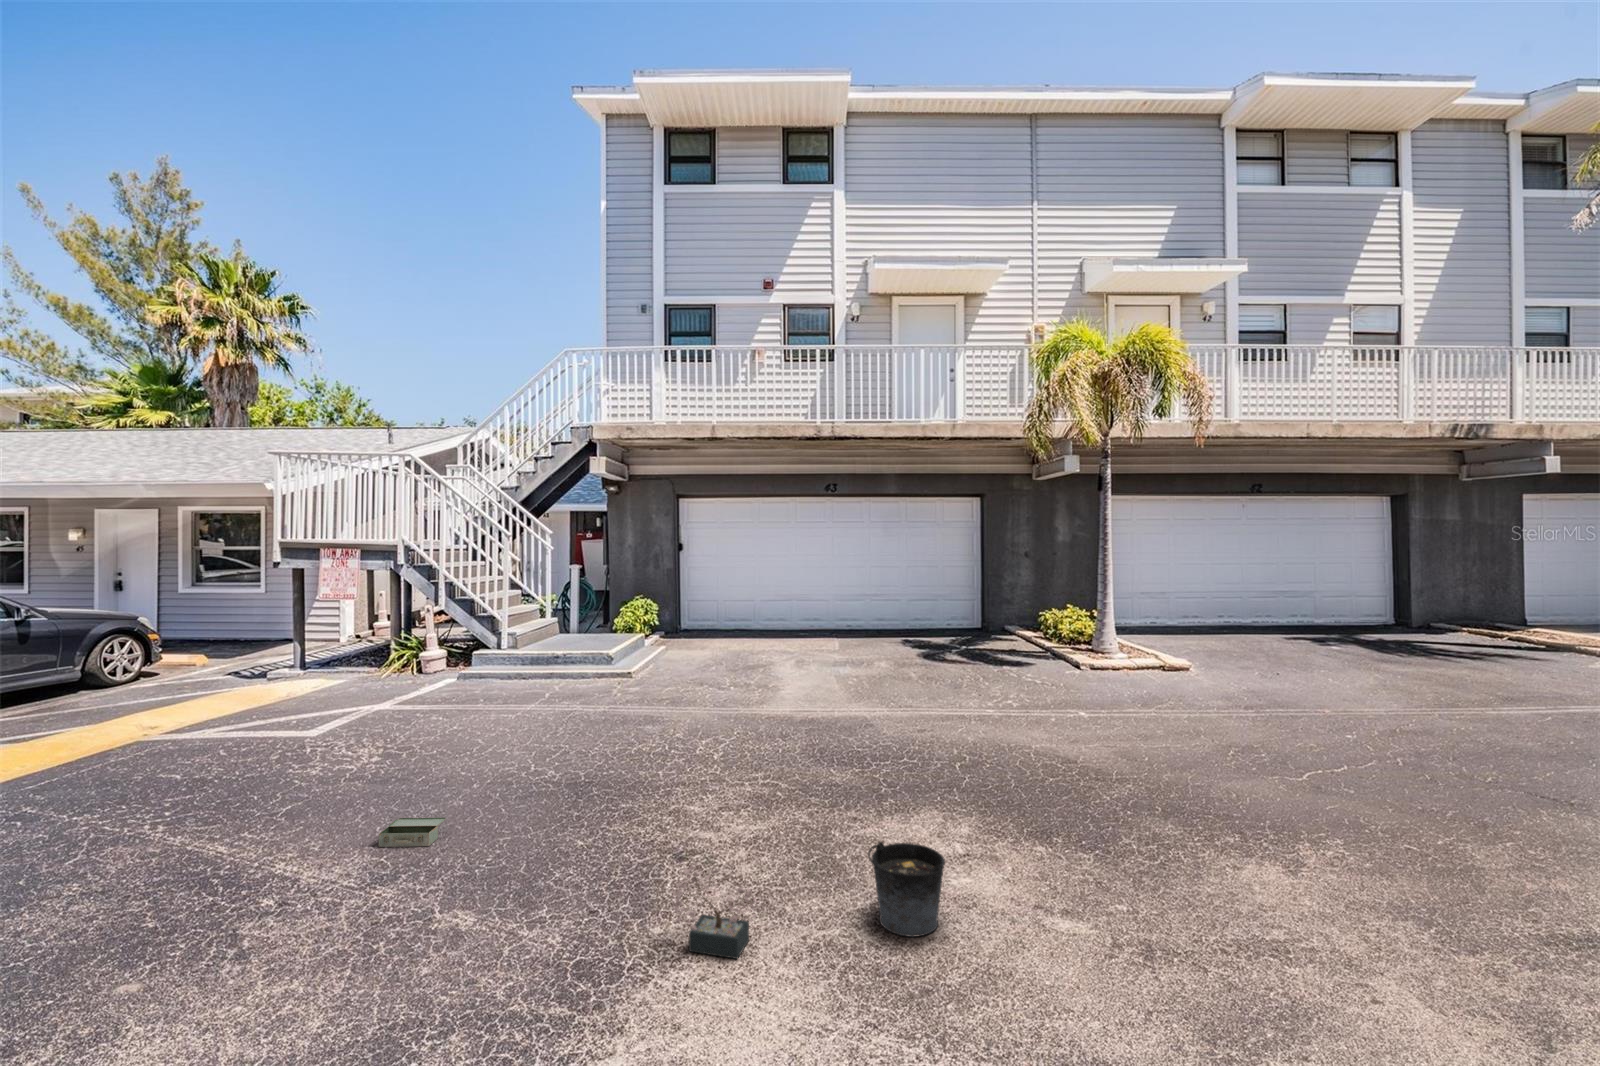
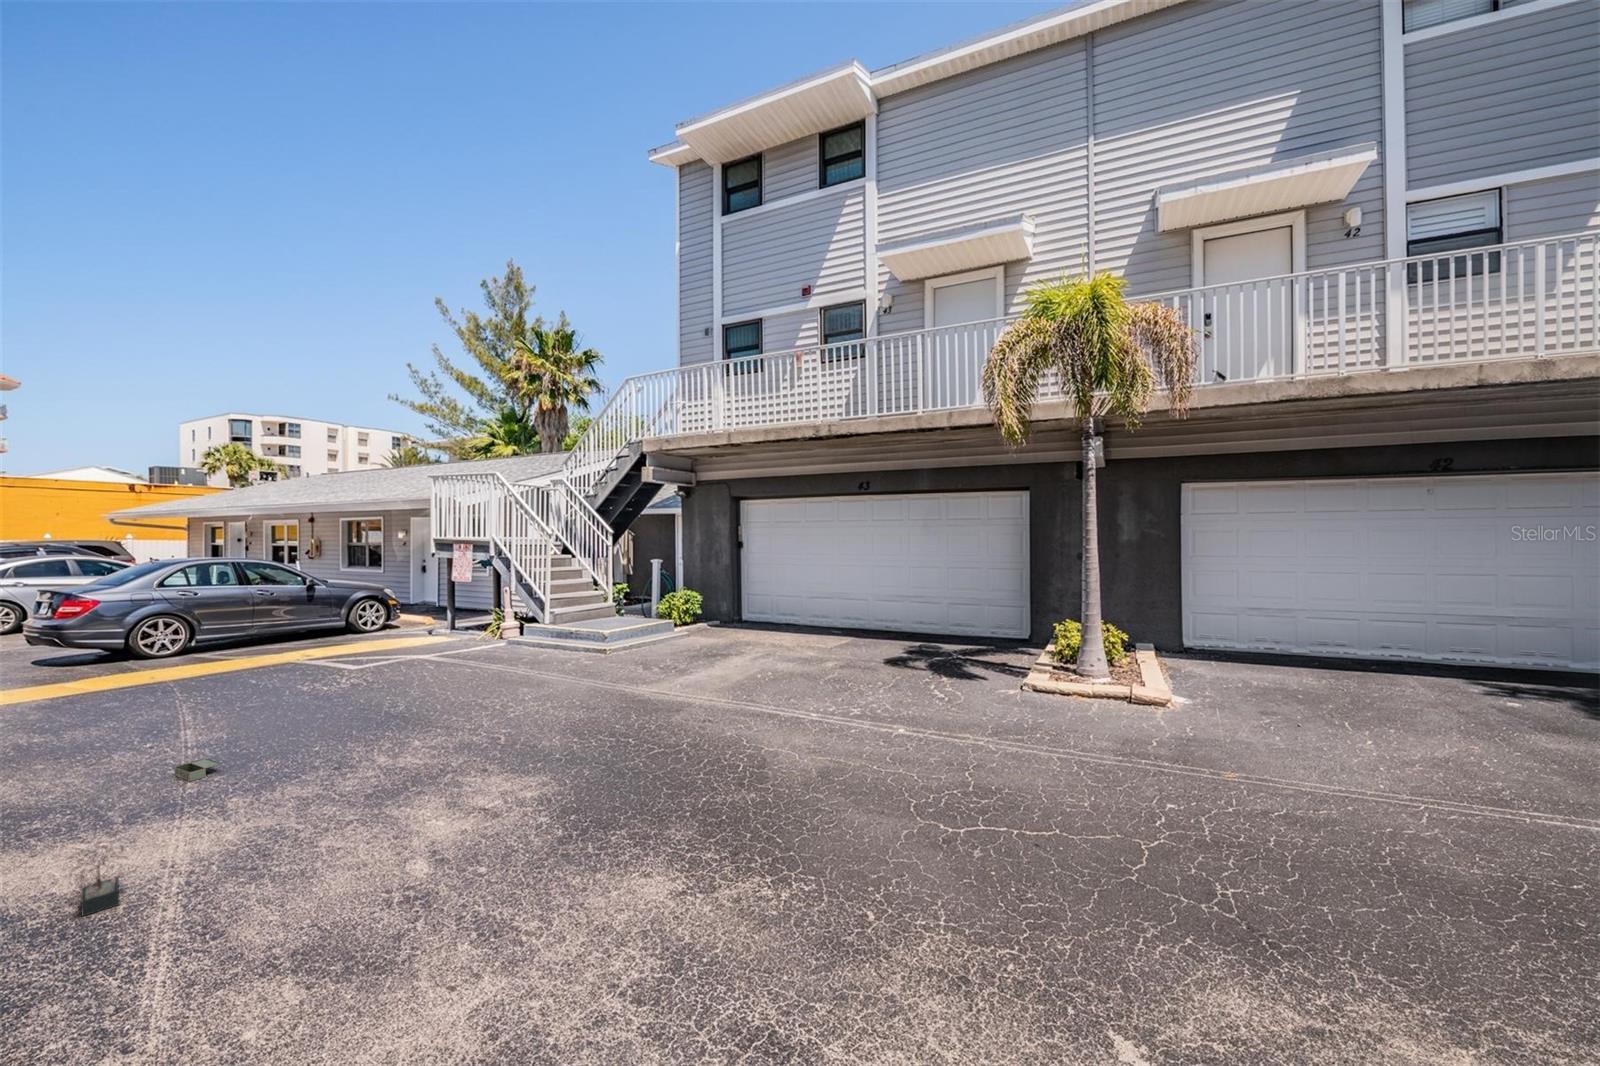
bucket: present [868,842,945,937] -> none [158,853,247,941]

